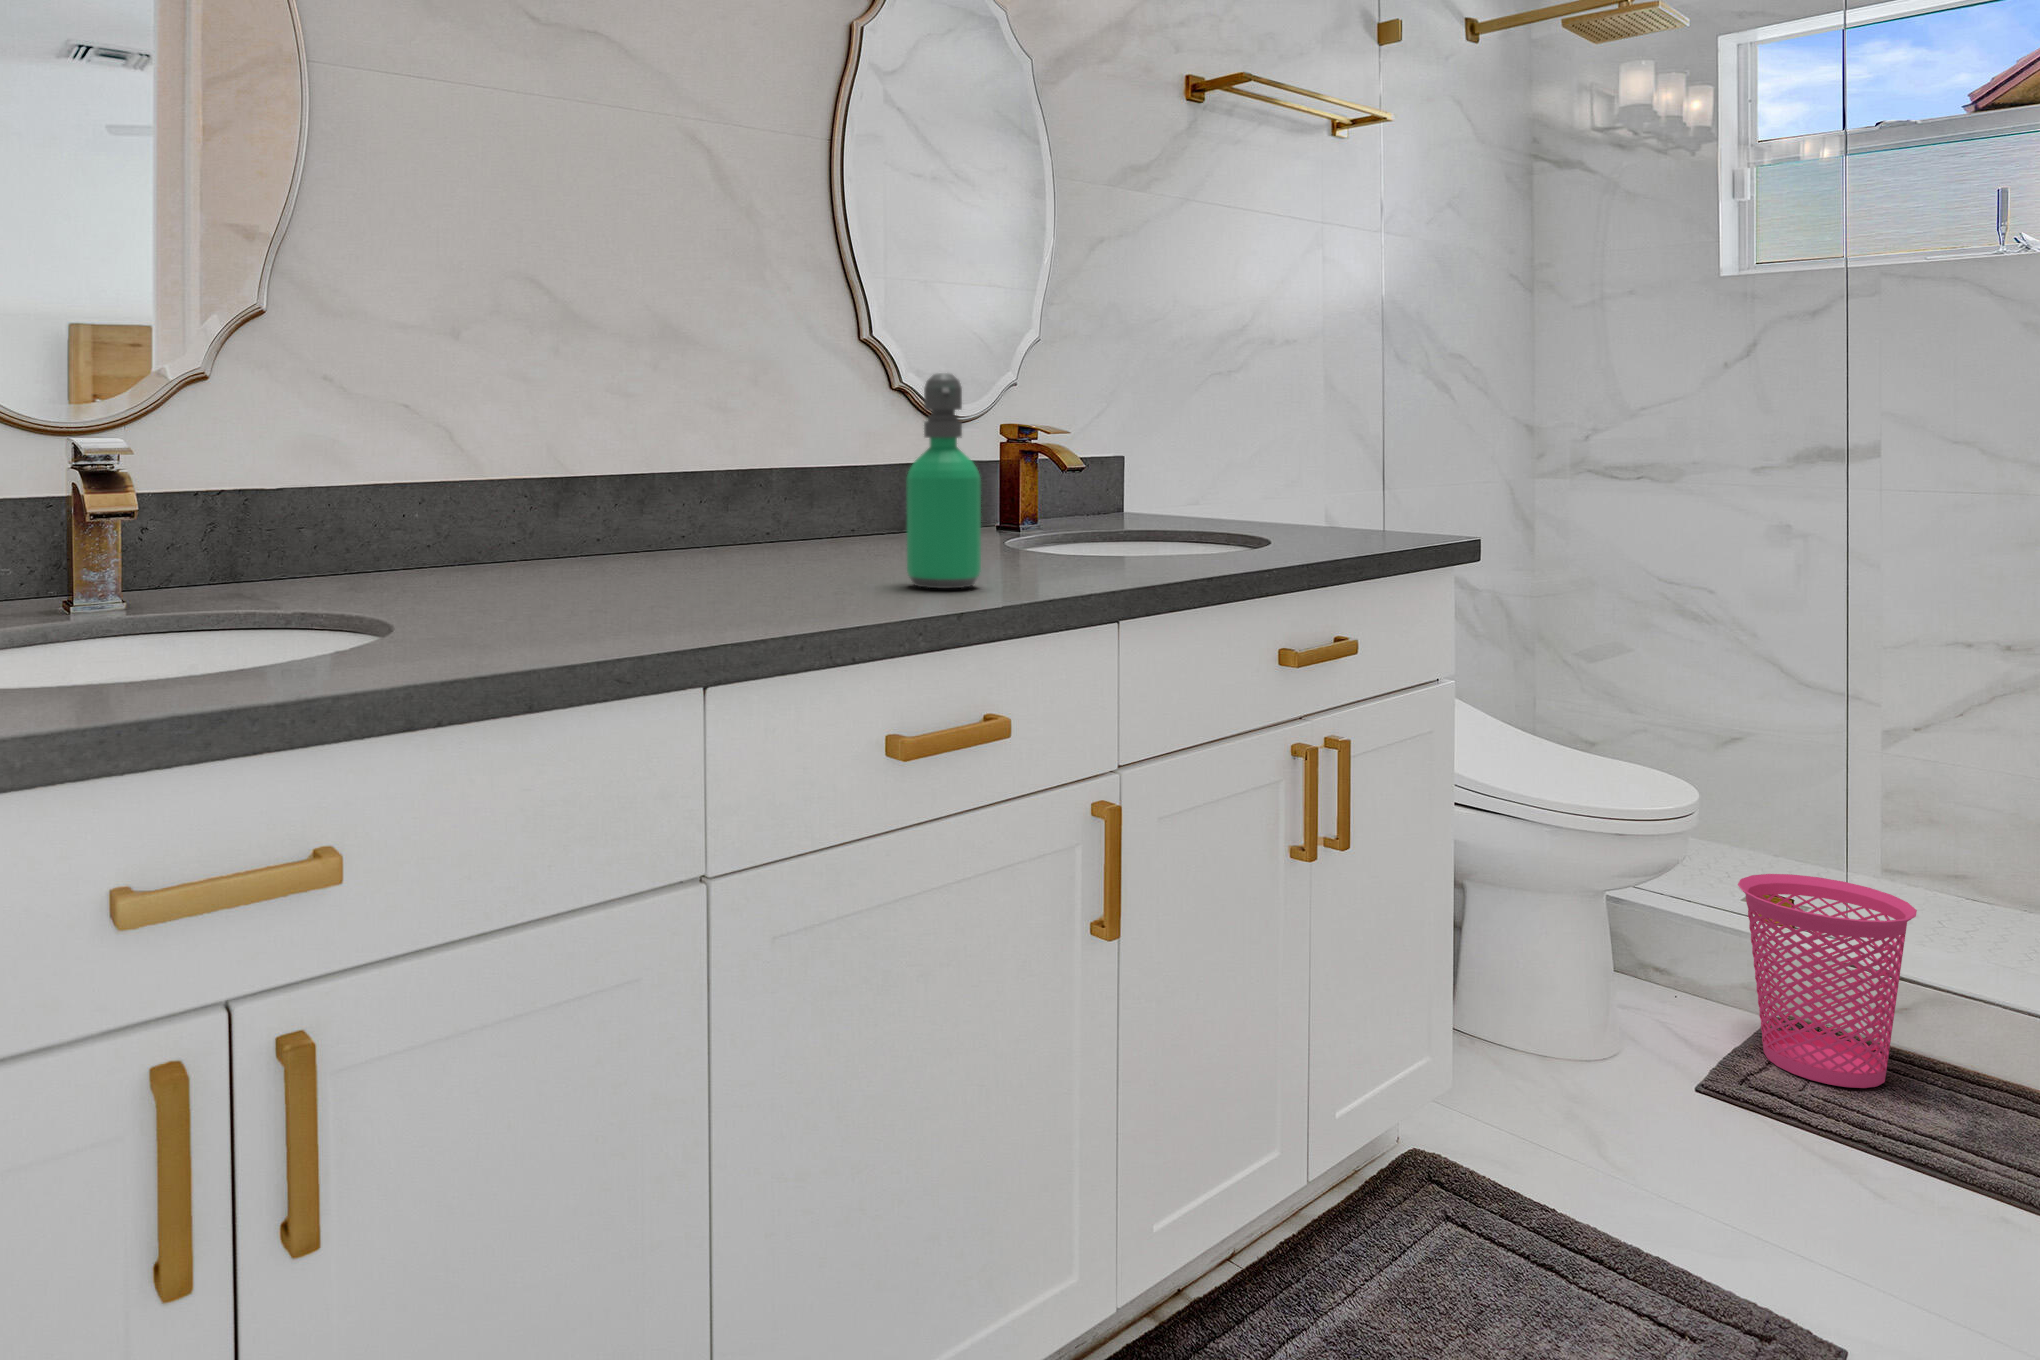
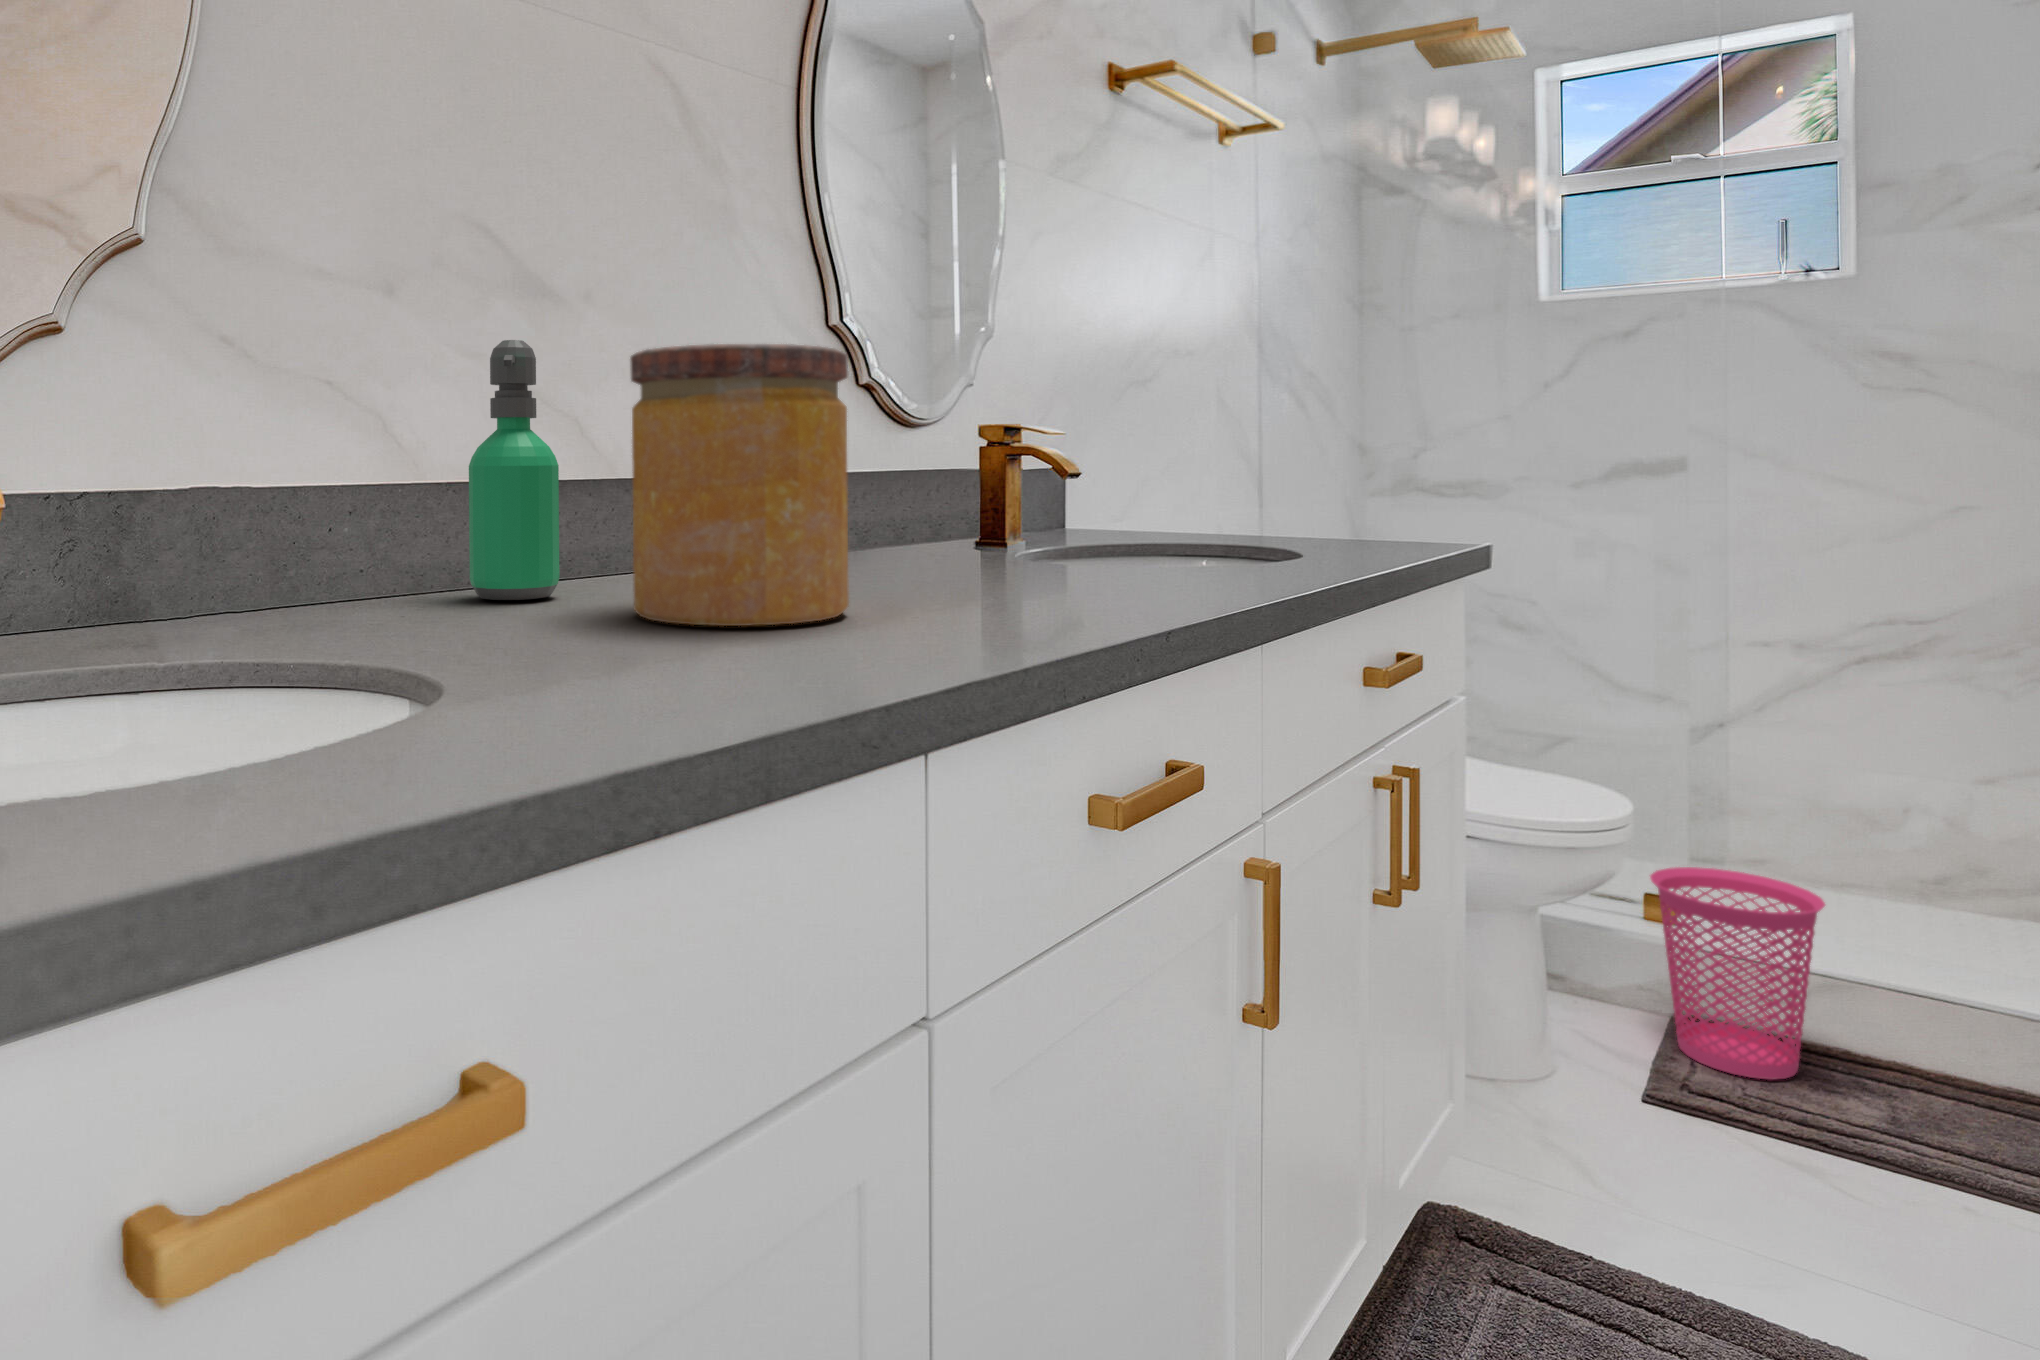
soap dispenser: present [906,373,981,588] -> present [469,340,560,600]
jar: none [594,390,759,597] -> present [630,344,849,626]

